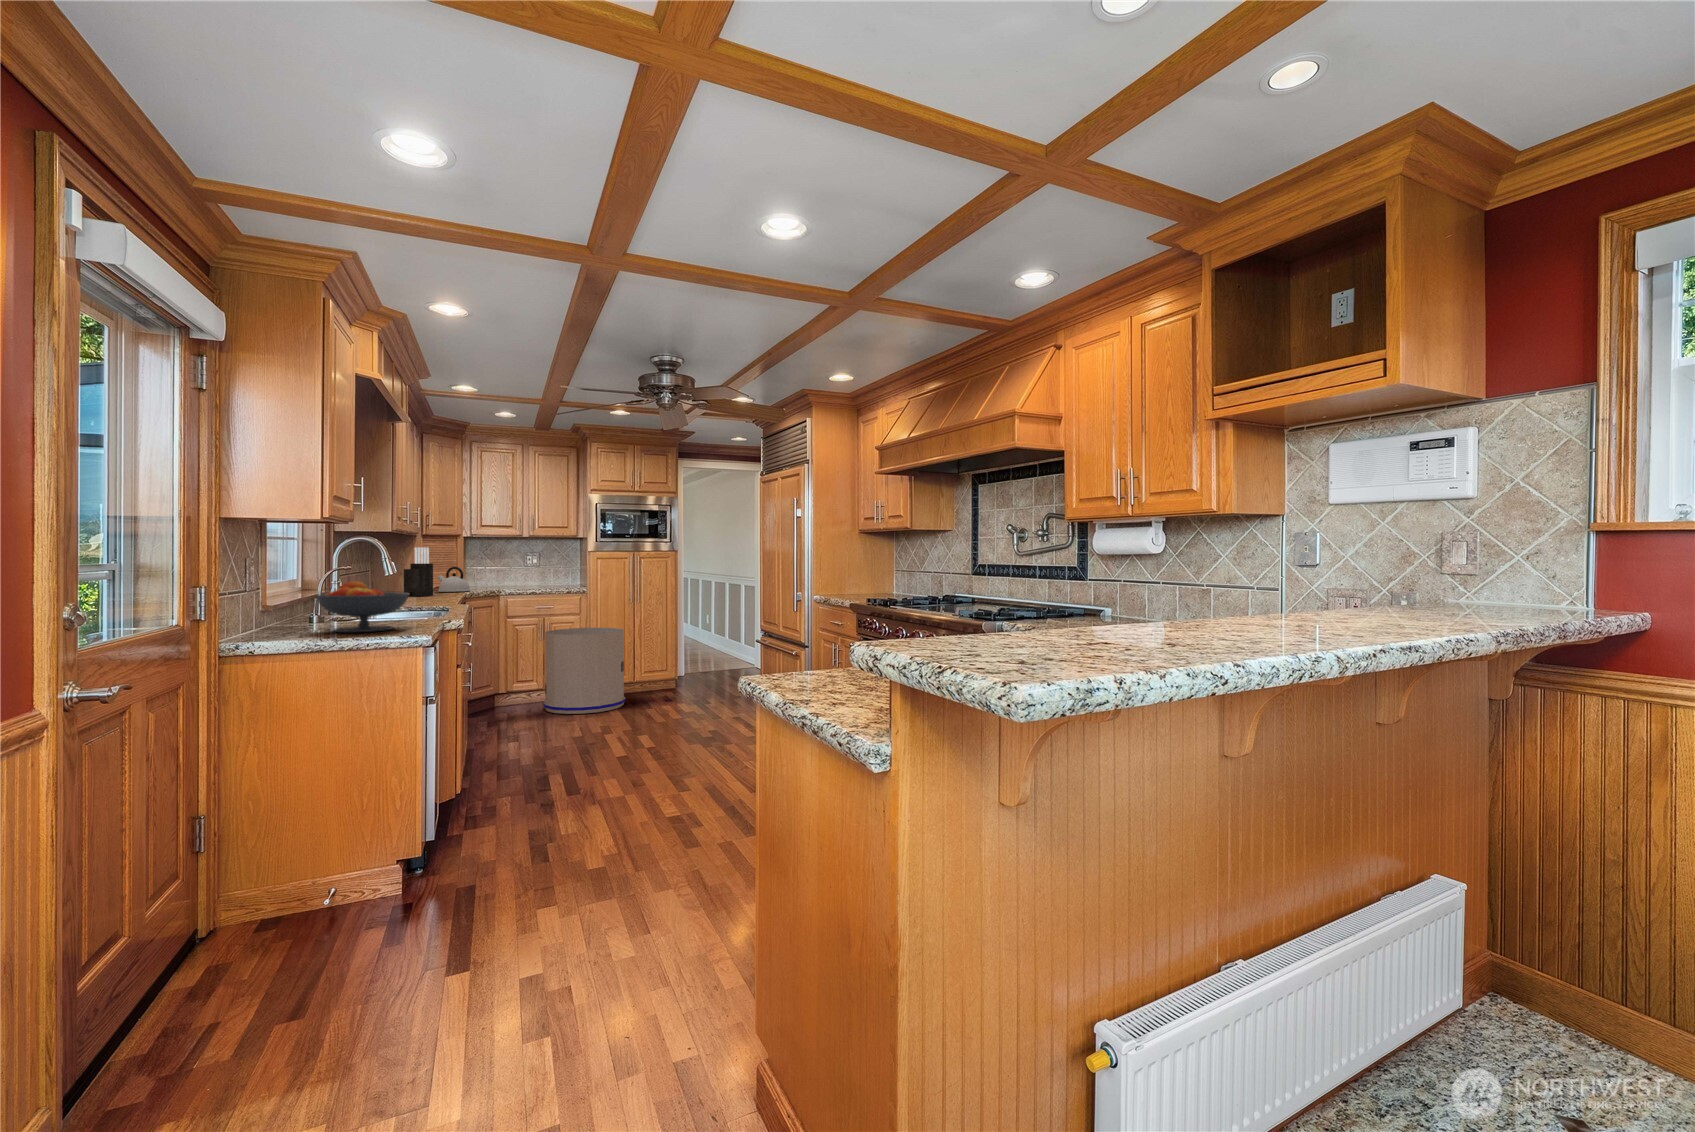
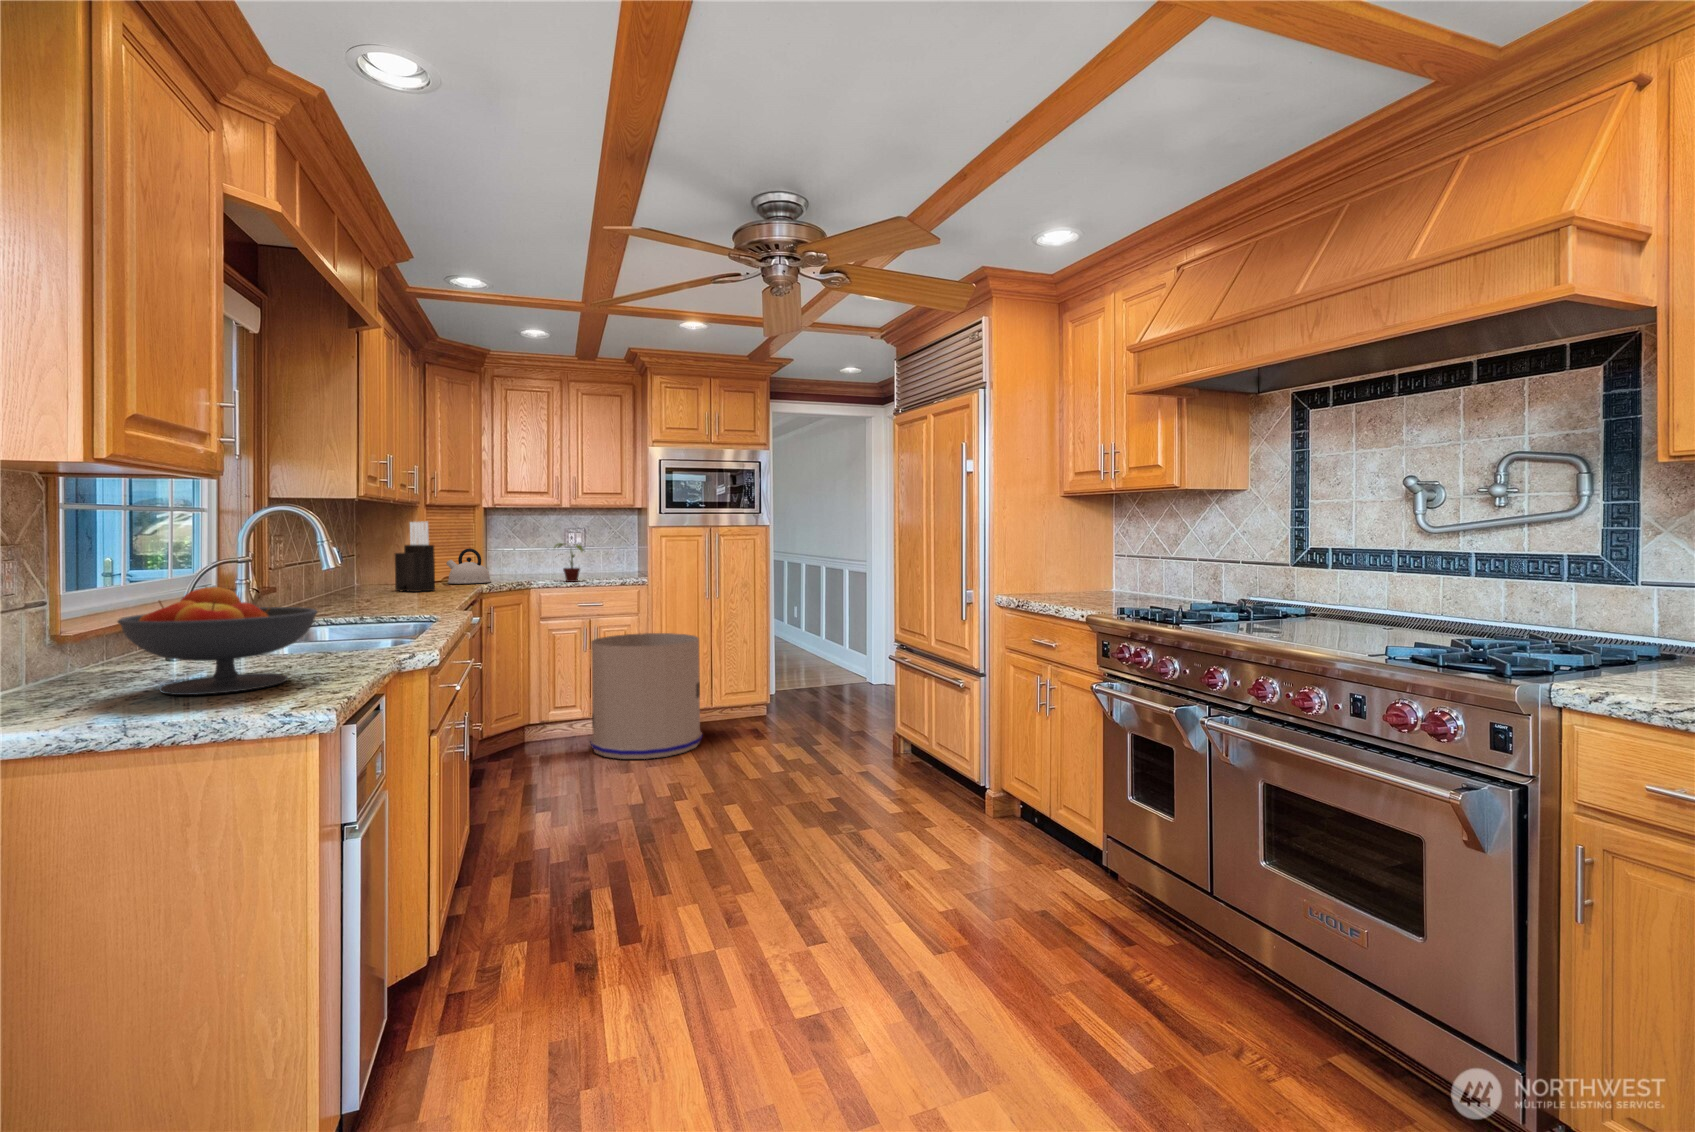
potted plant: none [517,563,541,591] -> present [554,543,584,582]

